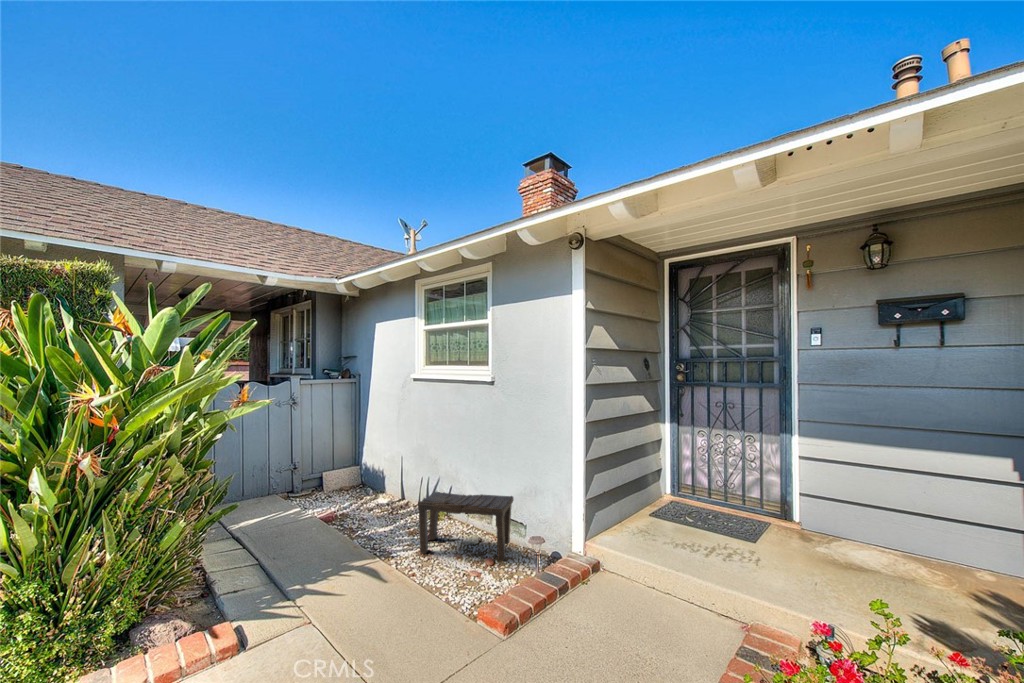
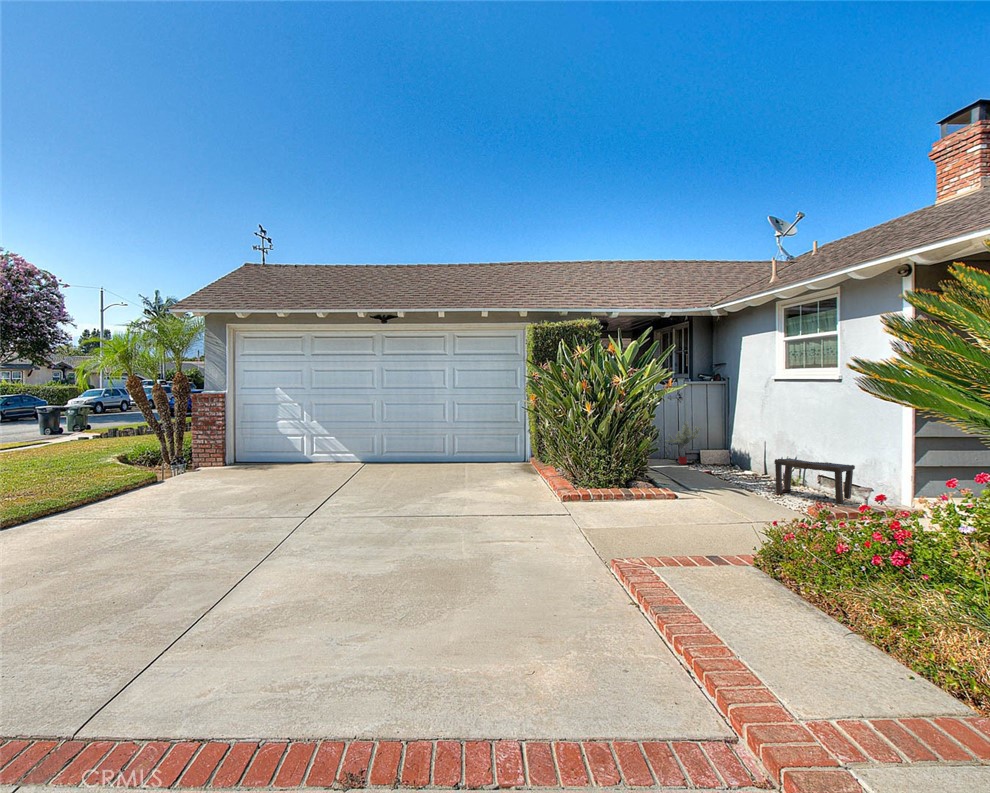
potted tree: none [263,435,321,502] -> present [666,421,701,465]

